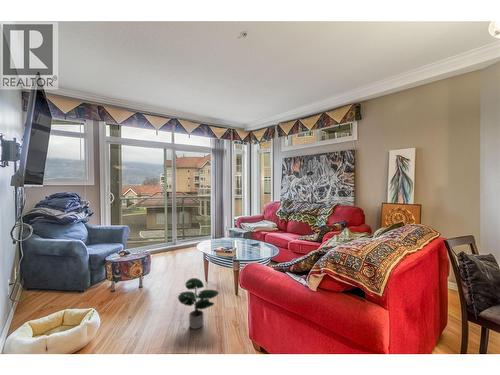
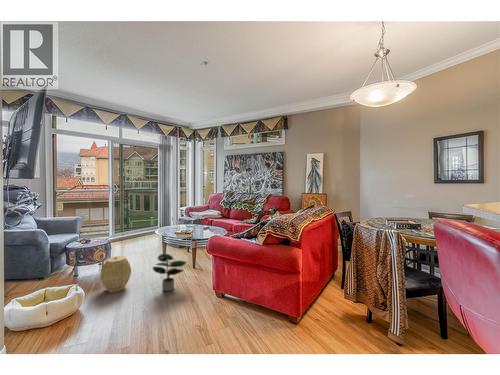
woven basket: none [124,276,158,321] -> present [101,256,131,293]

